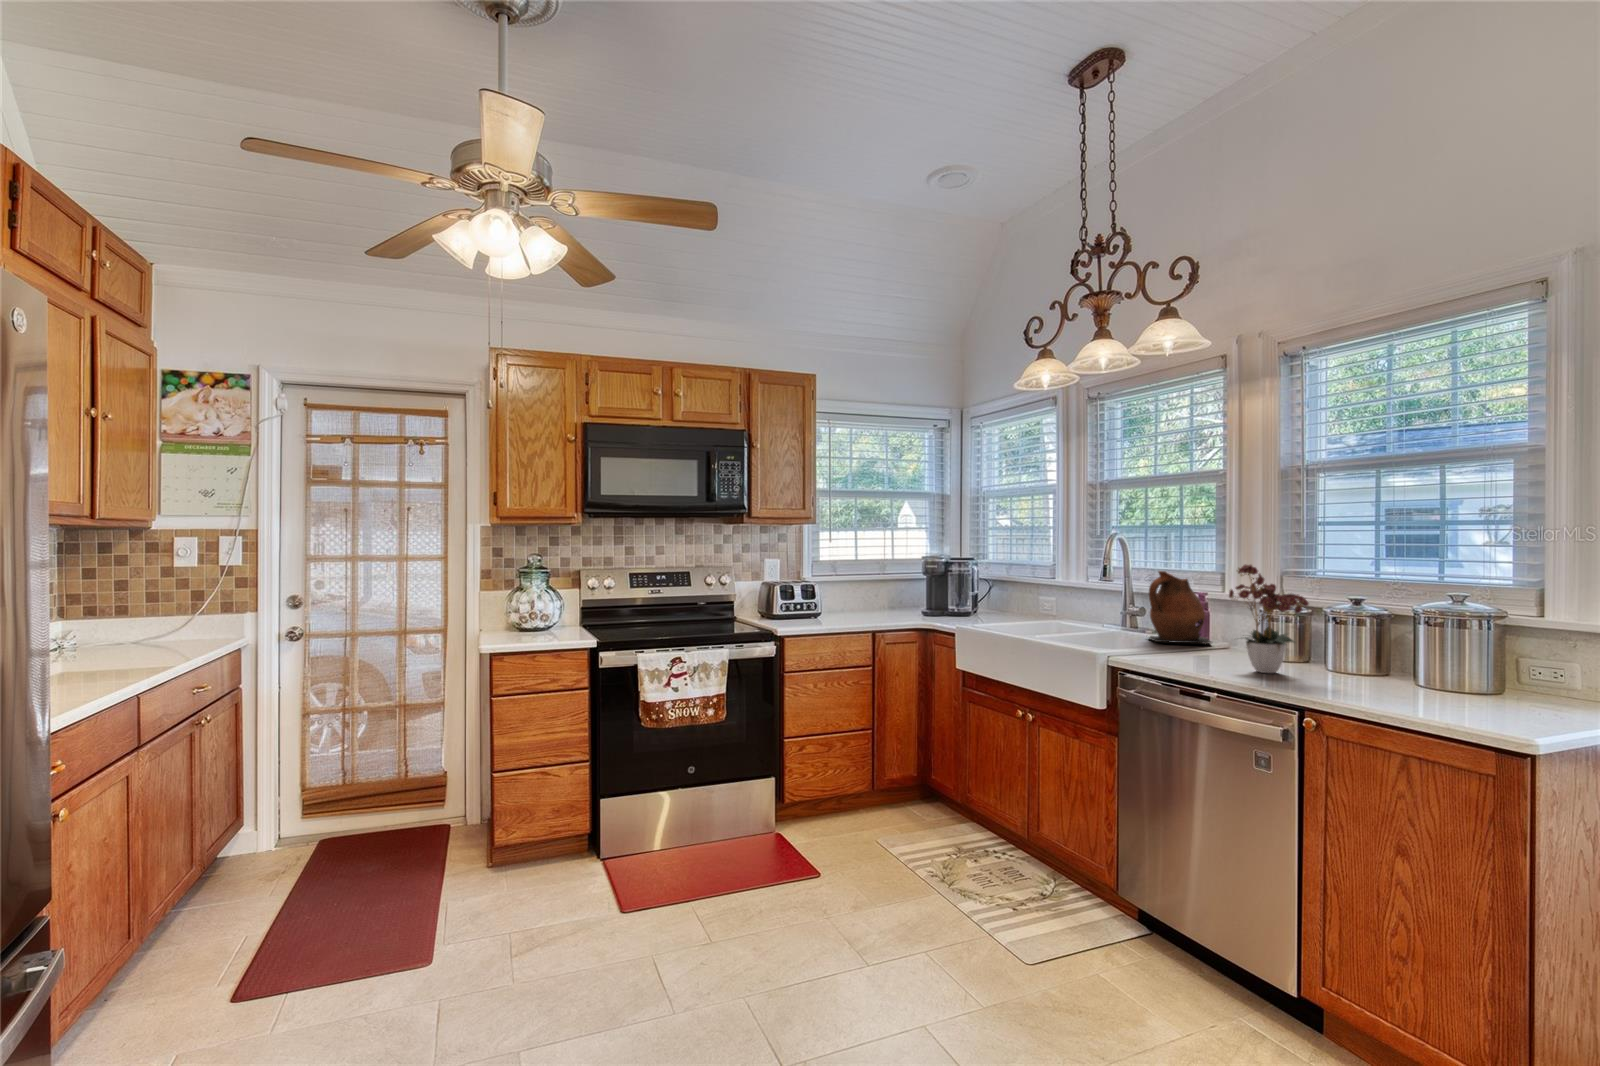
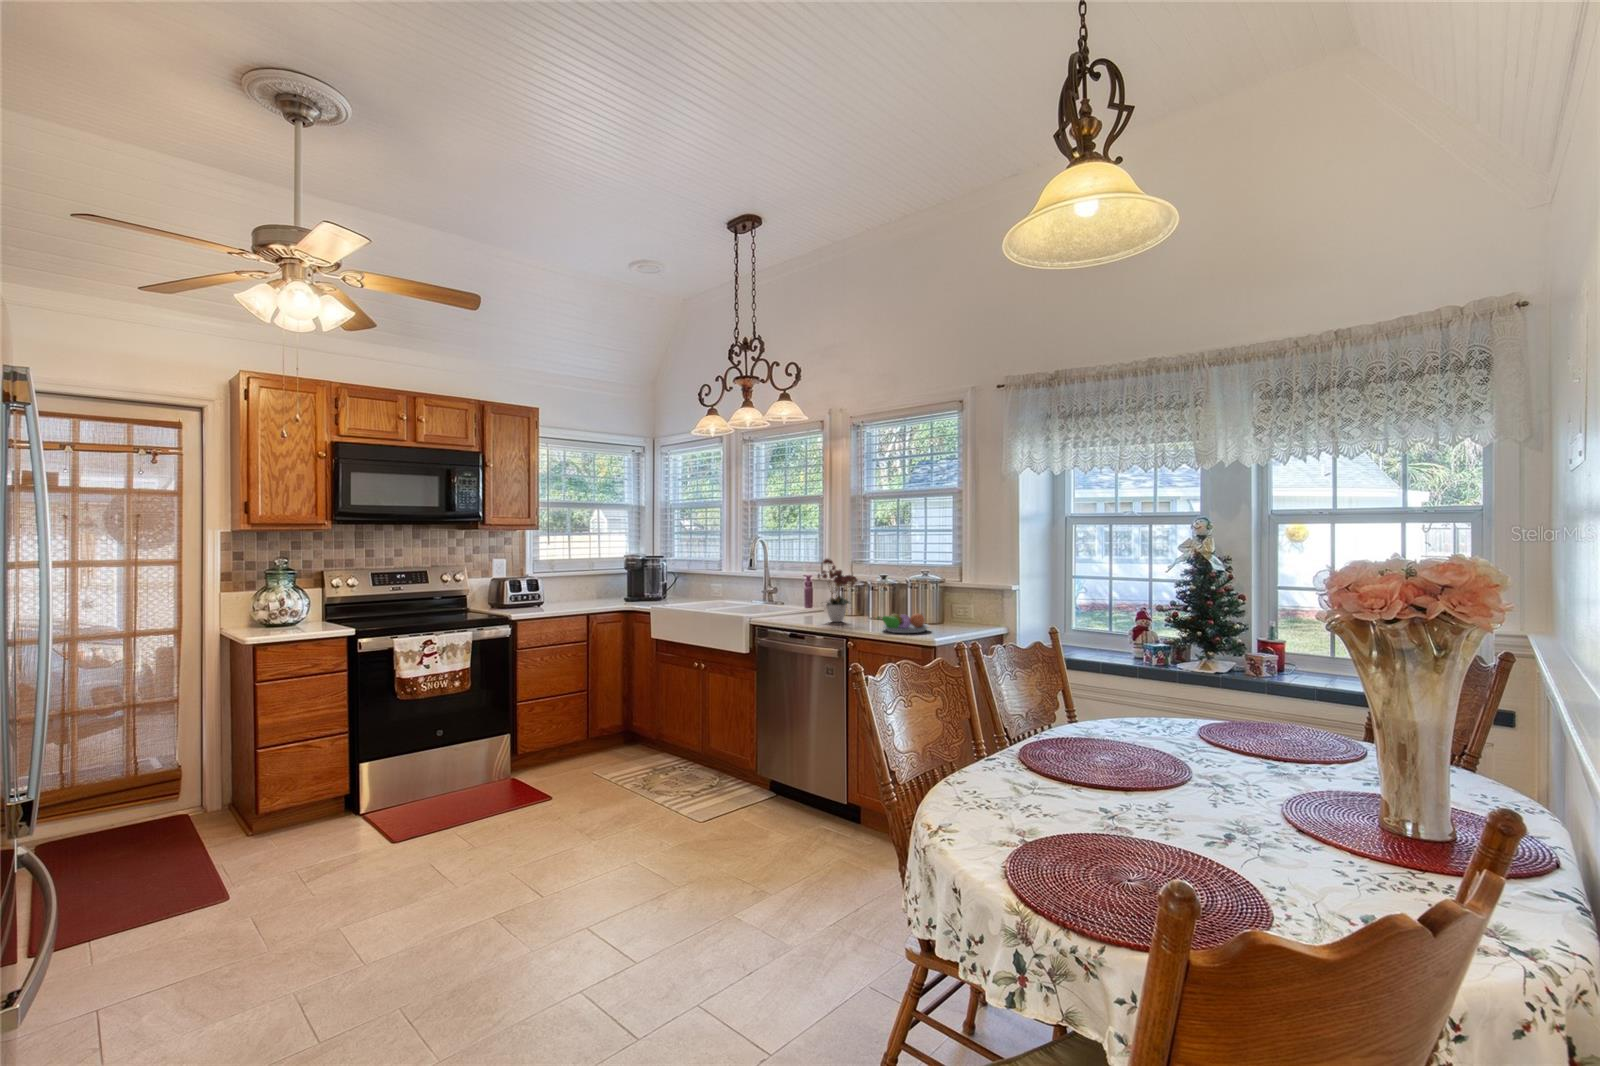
ceramic pitcher: present [1149,571,1211,644] -> none [778,563,816,610]
fruit bowl: none [1367,663,1496,713] -> present [877,613,929,633]

